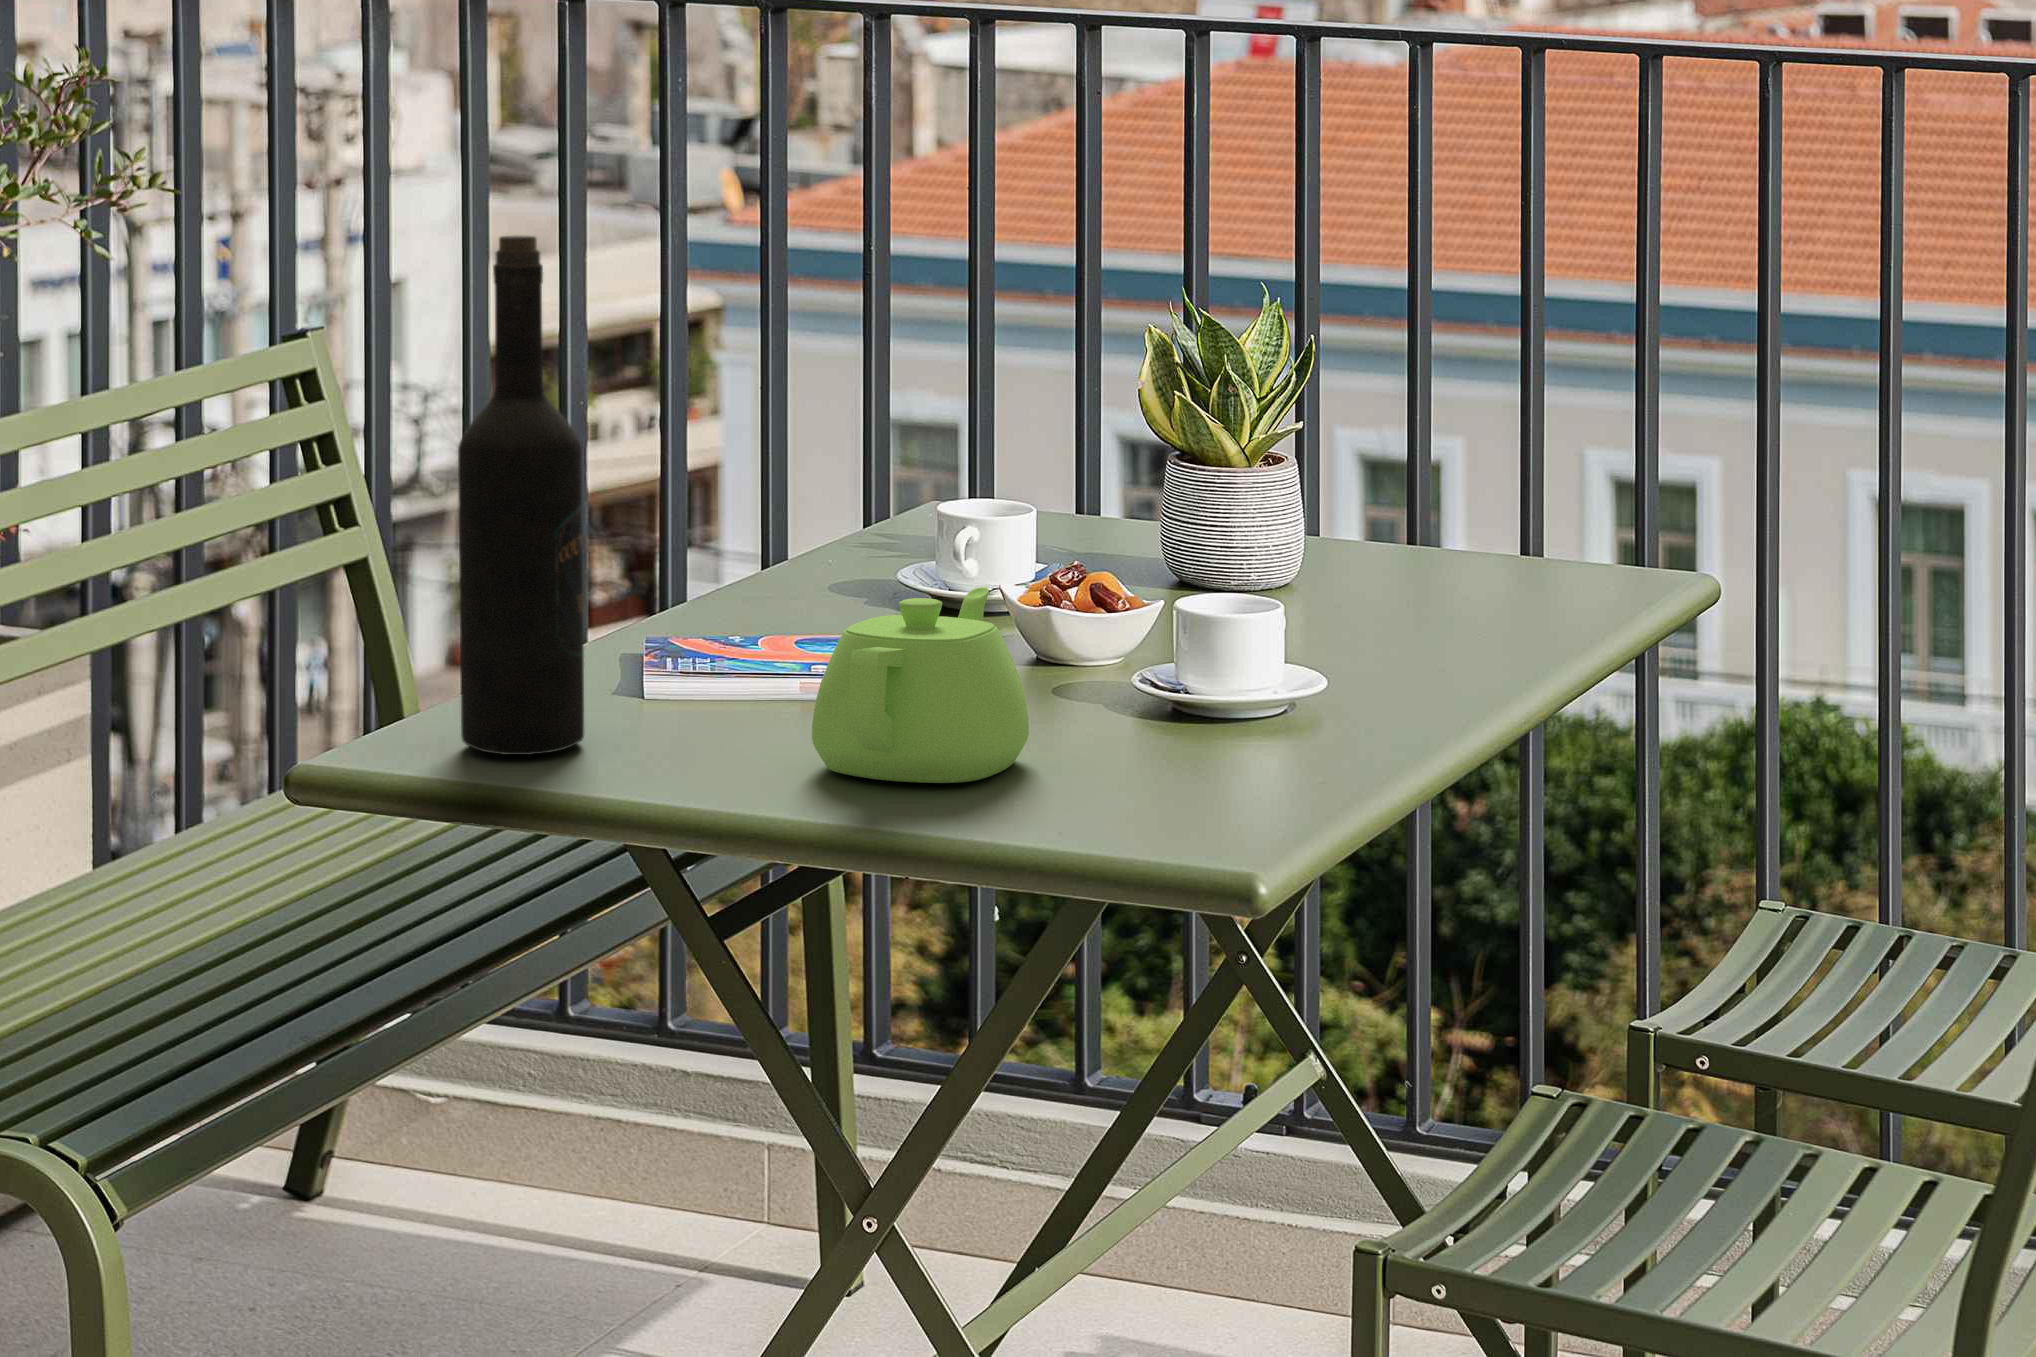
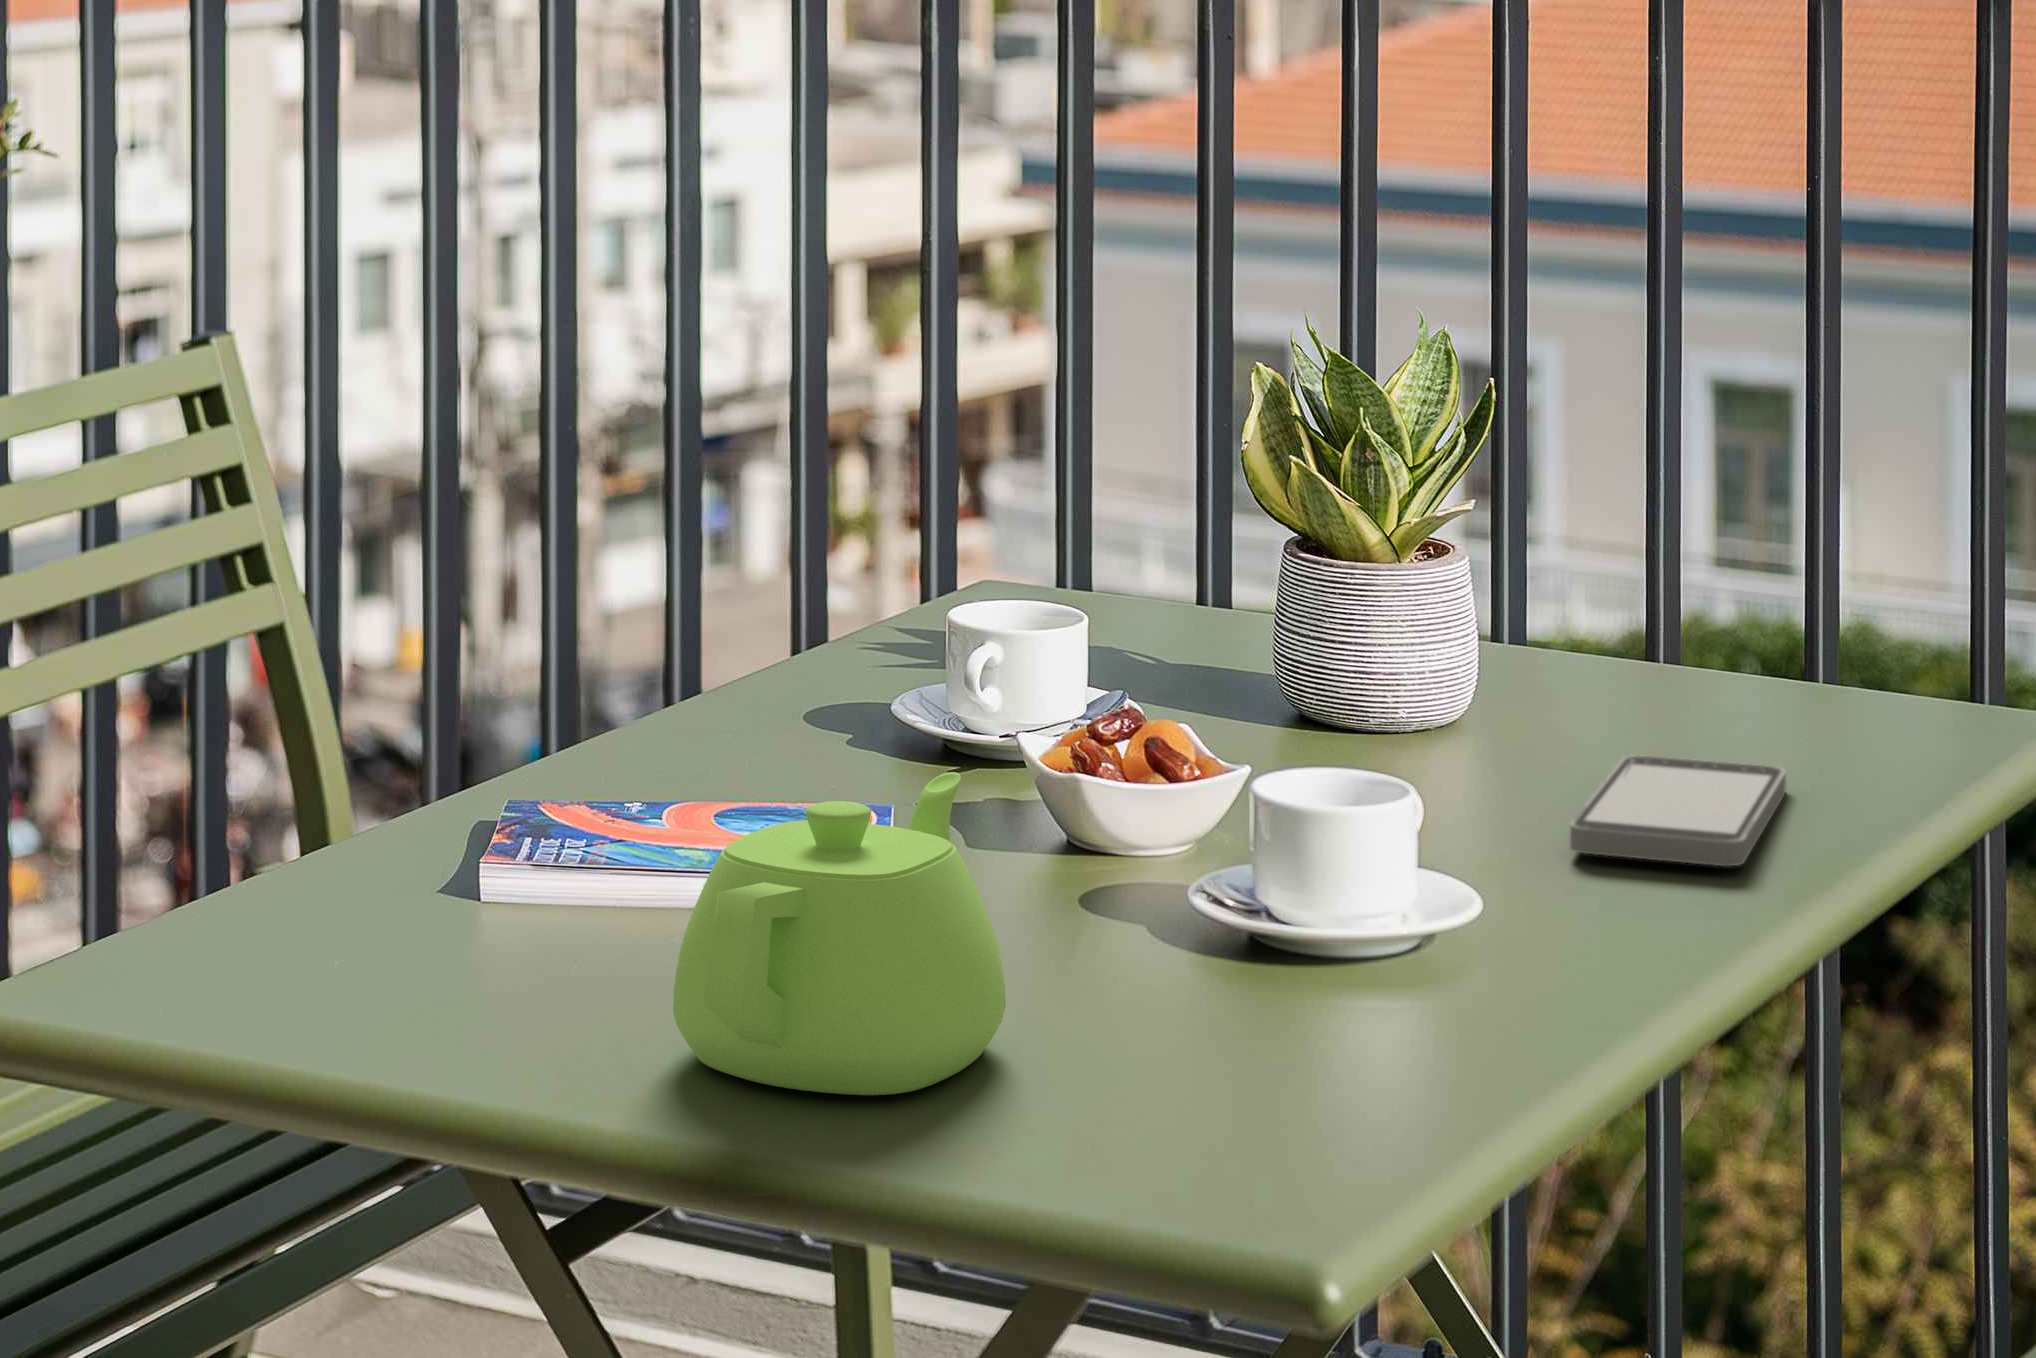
wine bottle: present [458,235,584,755] -> none [171,247,362,1012]
smartphone: none [1377,597,1516,656] -> present [1570,756,1786,866]

